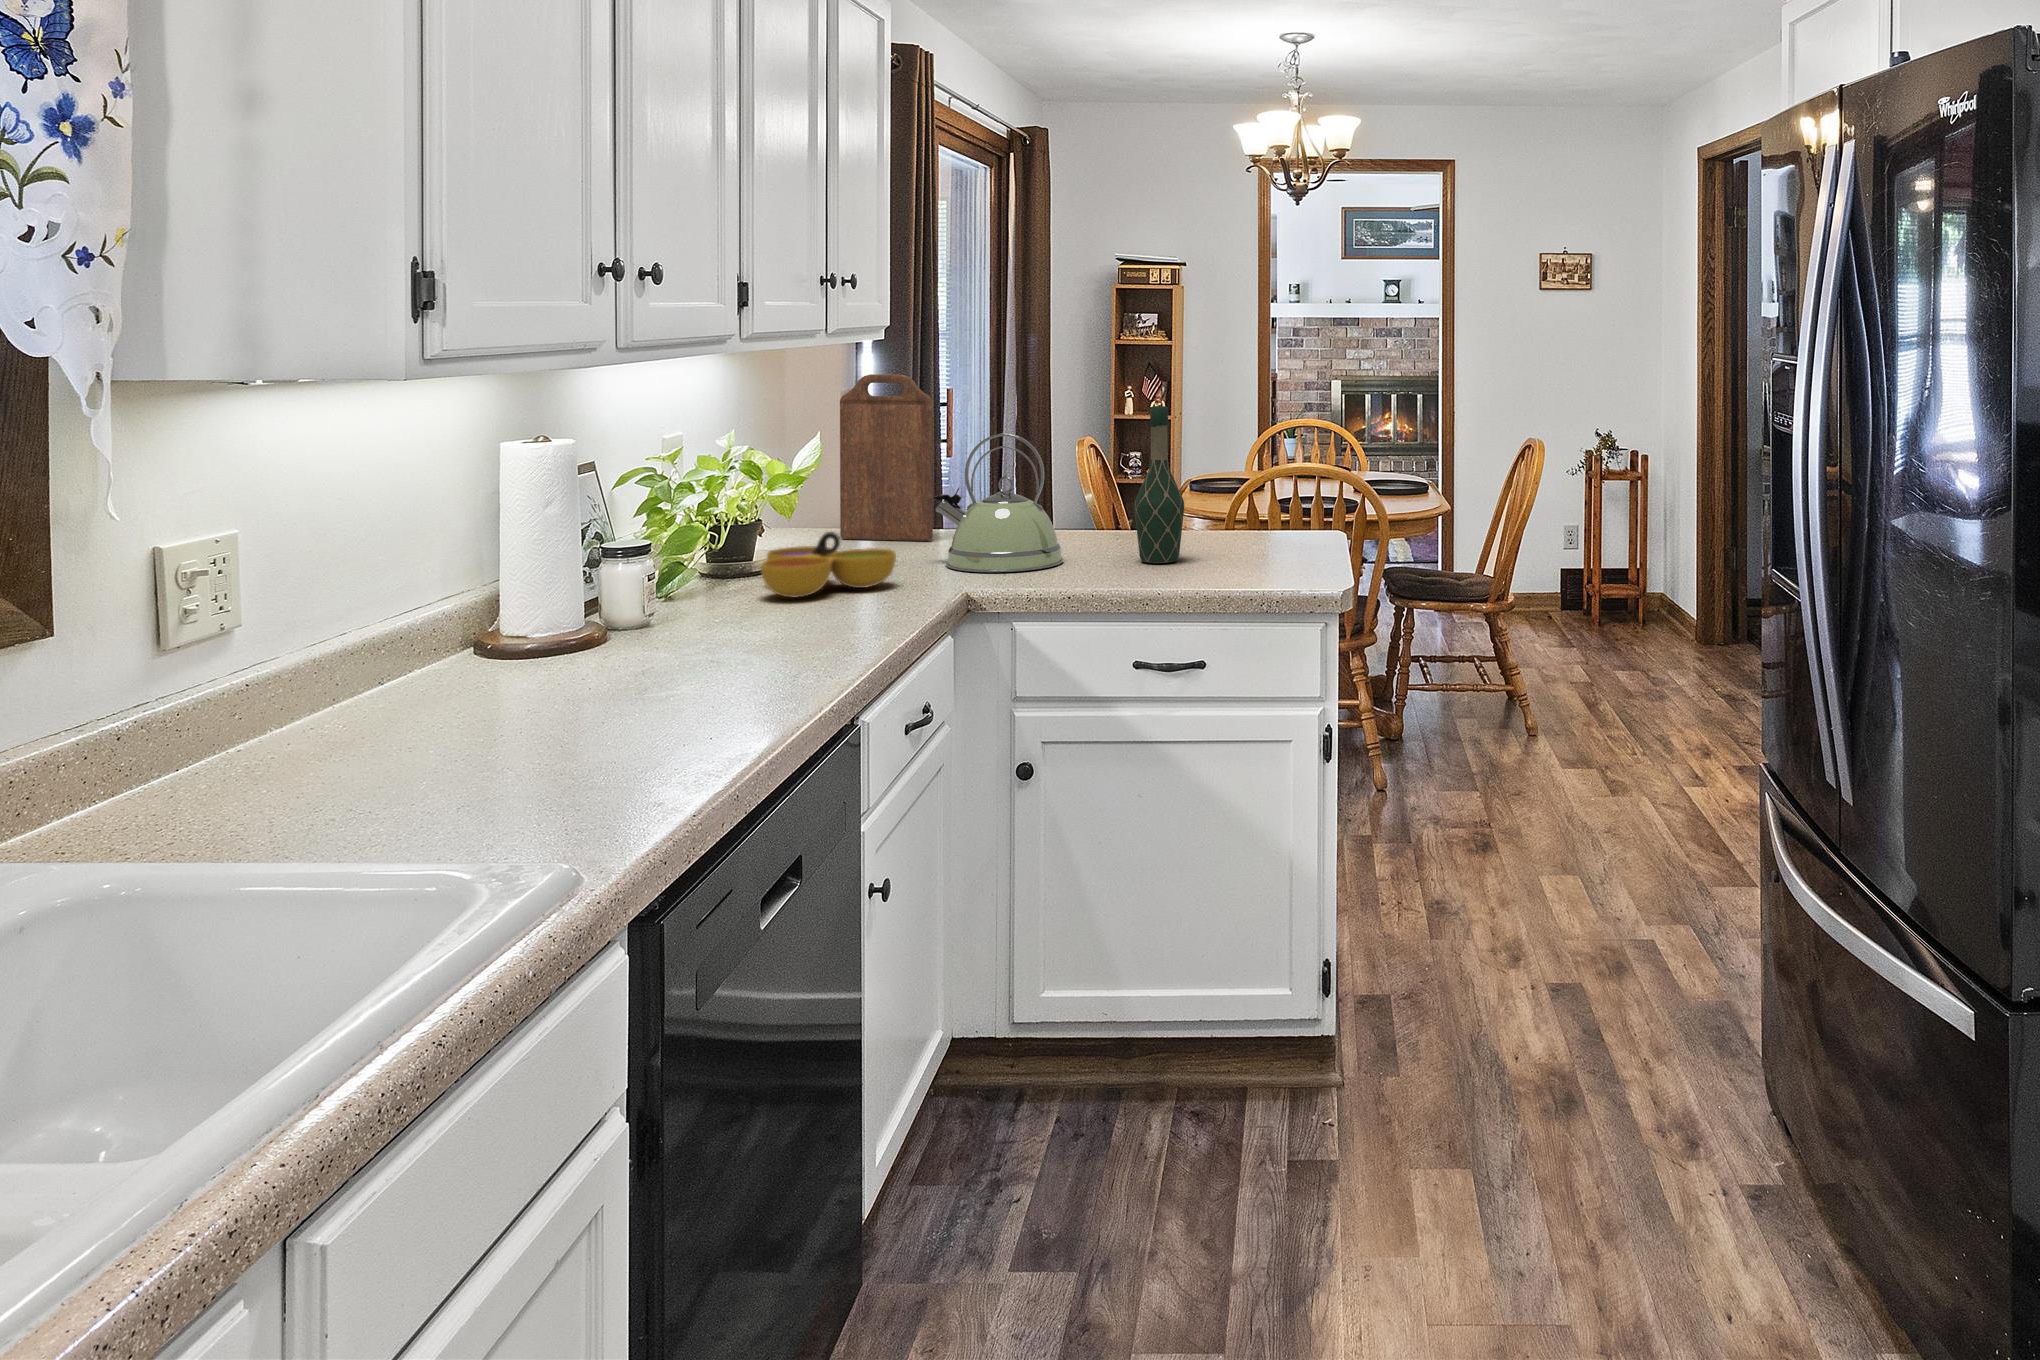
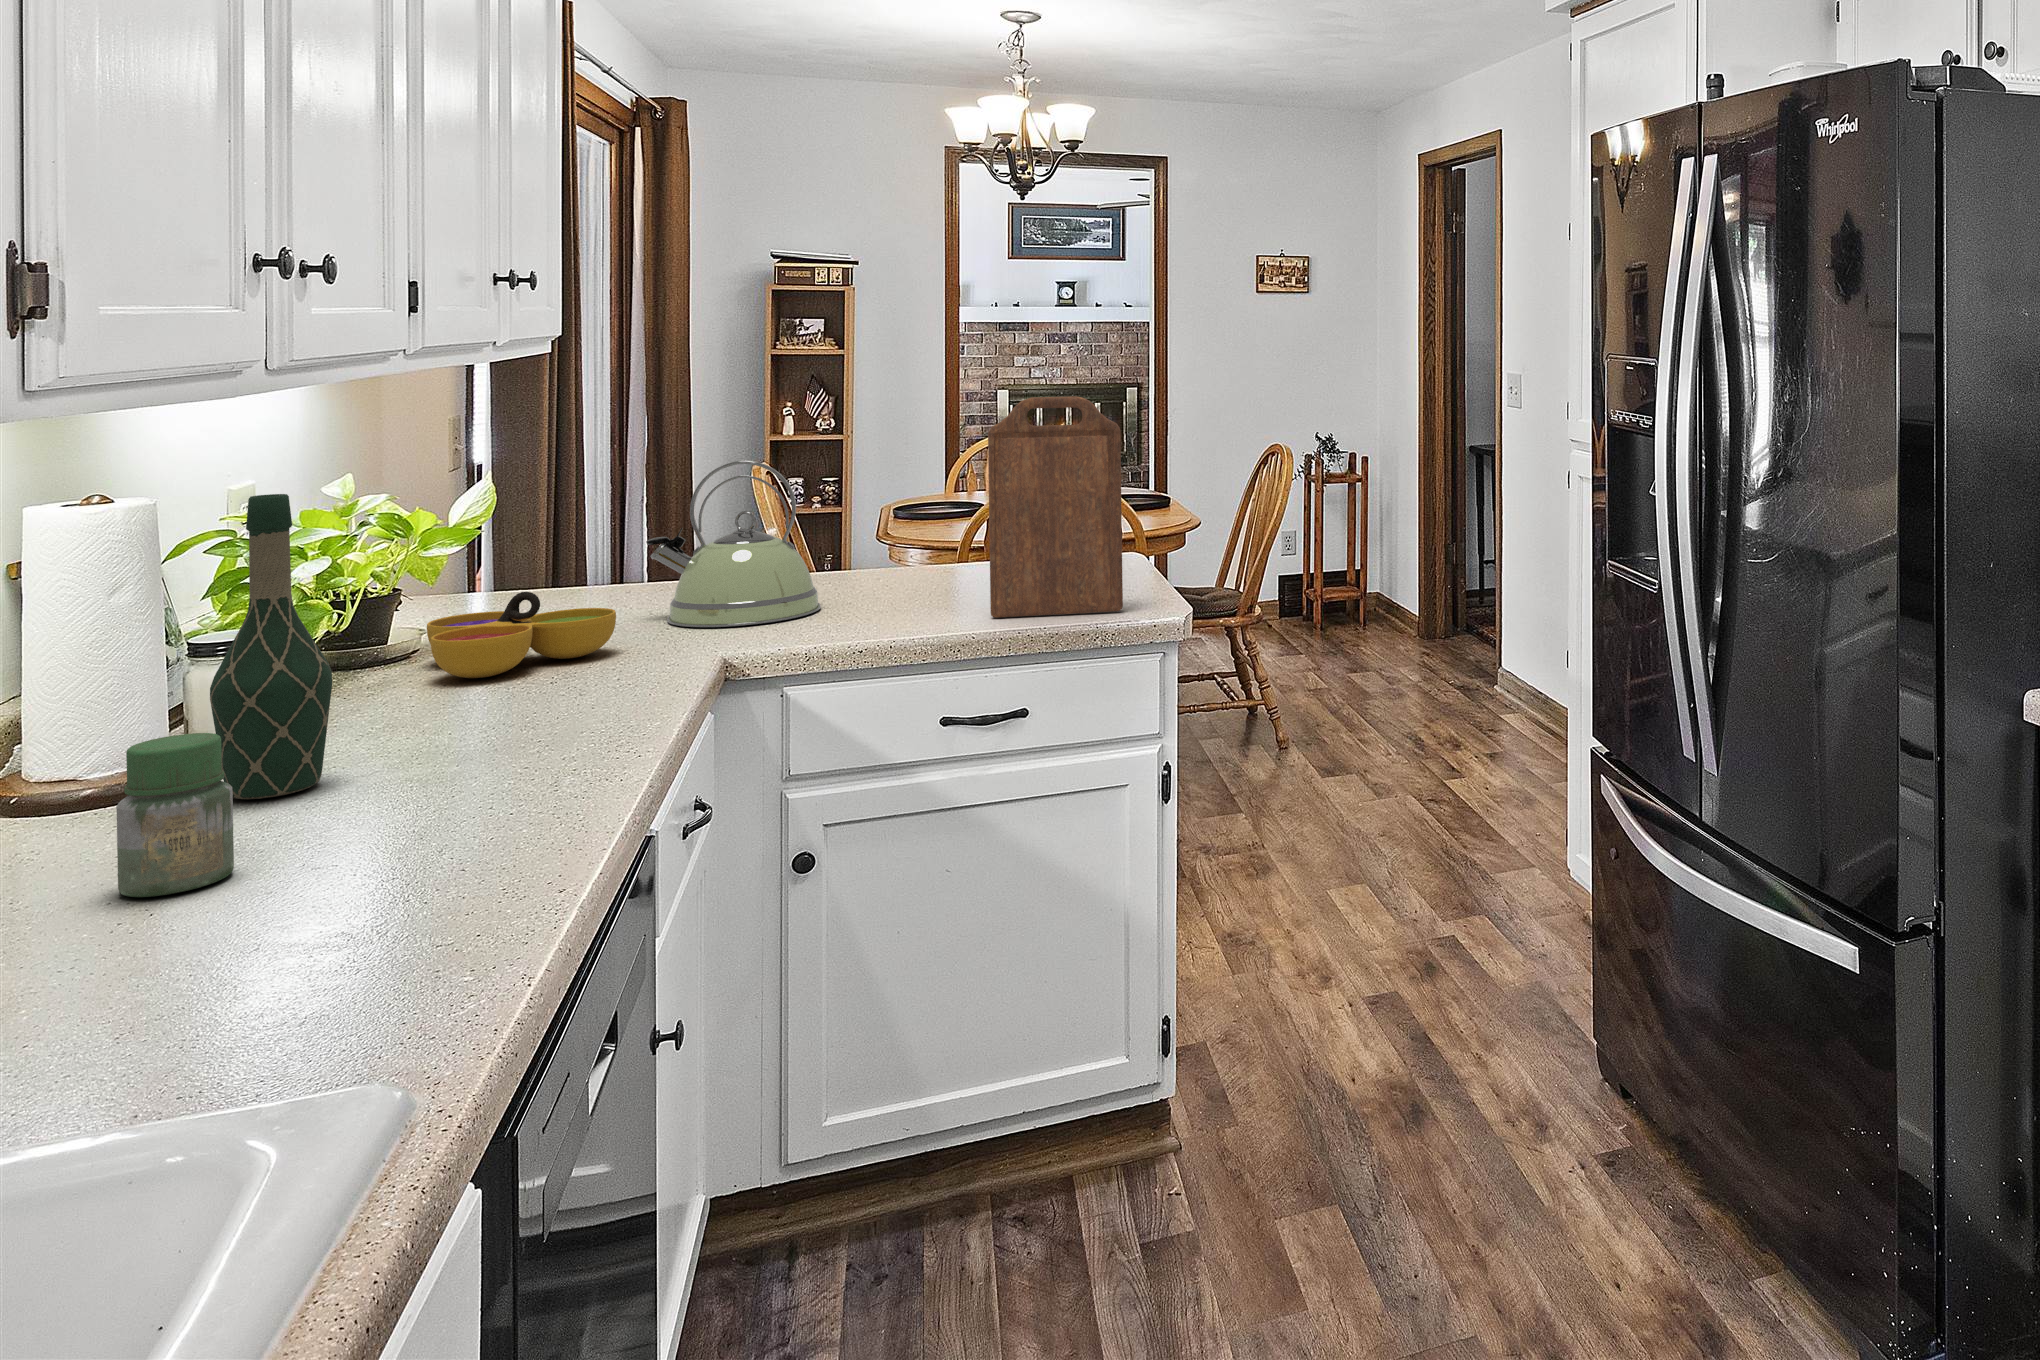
cutting board: present [840,374,933,541] -> present [988,396,1123,618]
wine bottle: present [1134,406,1184,563] -> present [210,494,332,799]
jar: none [490,617,562,733] -> present [116,733,234,897]

